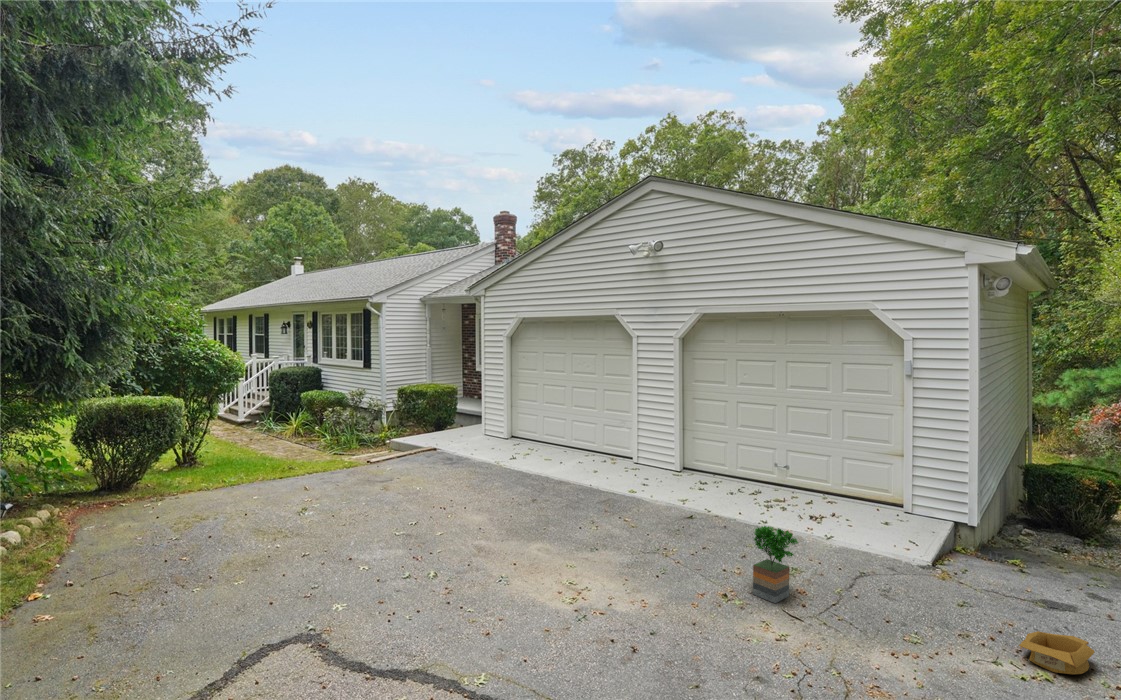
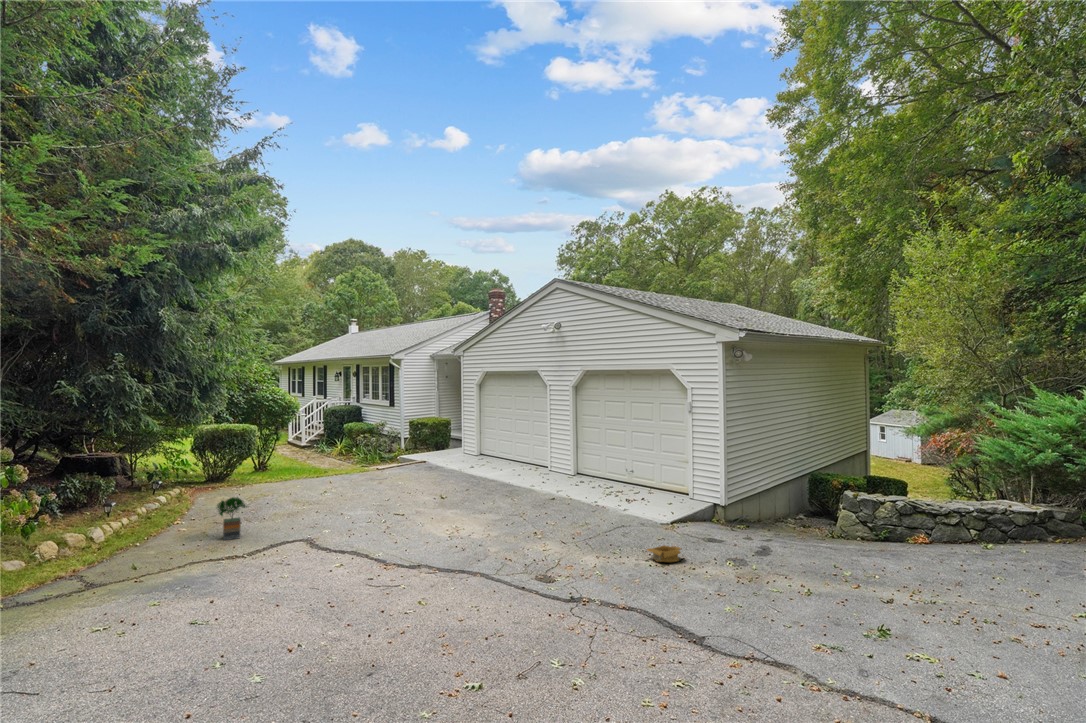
potted tree: present [753,526,798,603] -> present [217,497,247,540]

